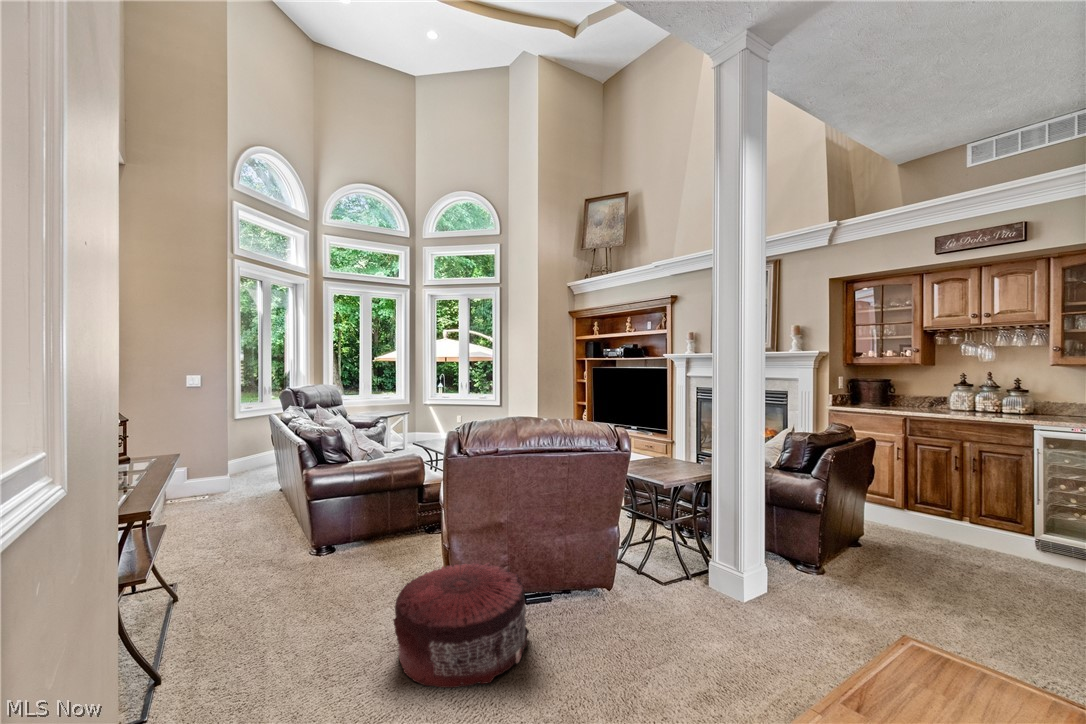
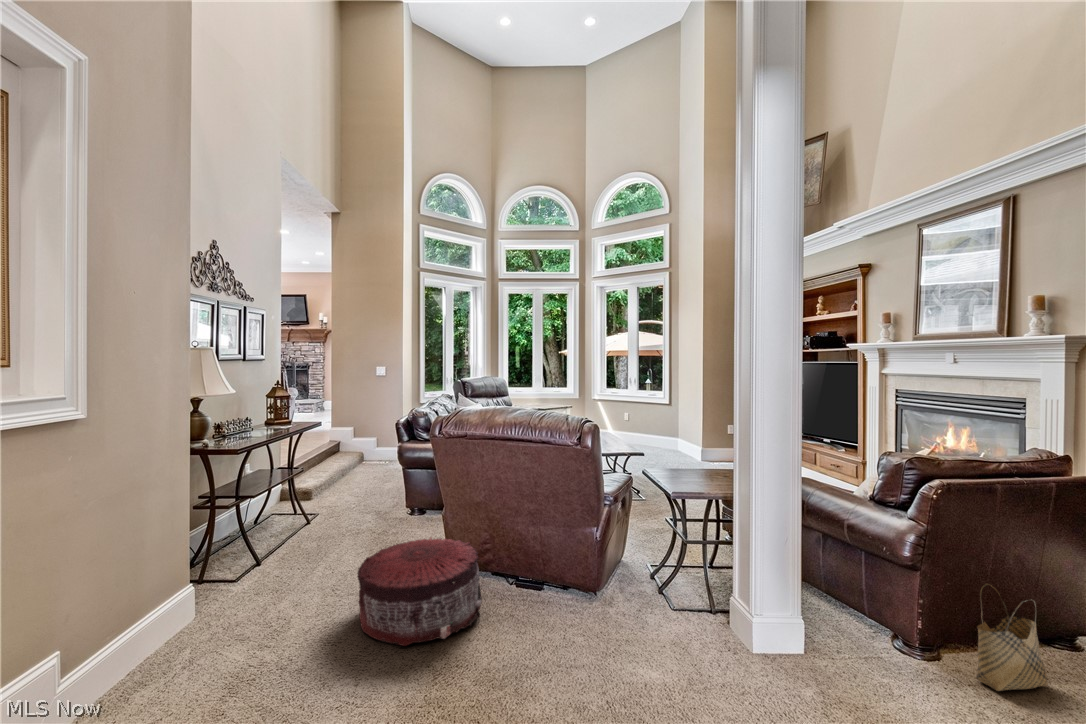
woven basket: none [851,514,884,580] -> present [976,584,1048,691]

